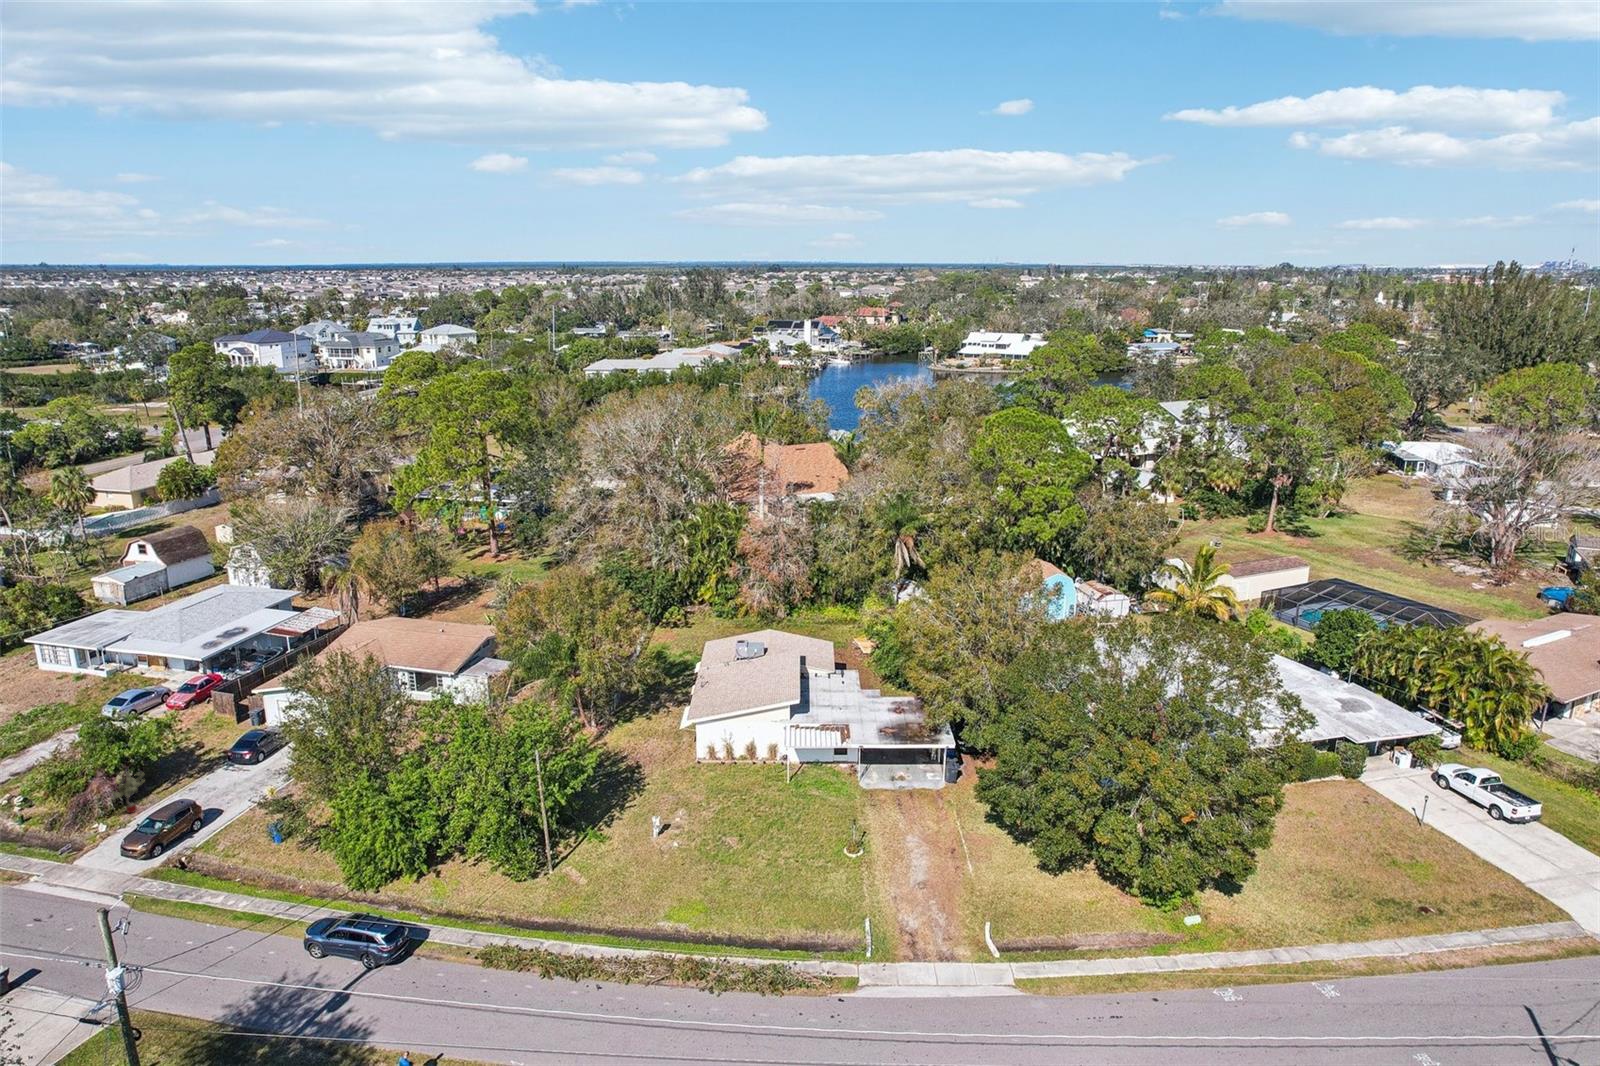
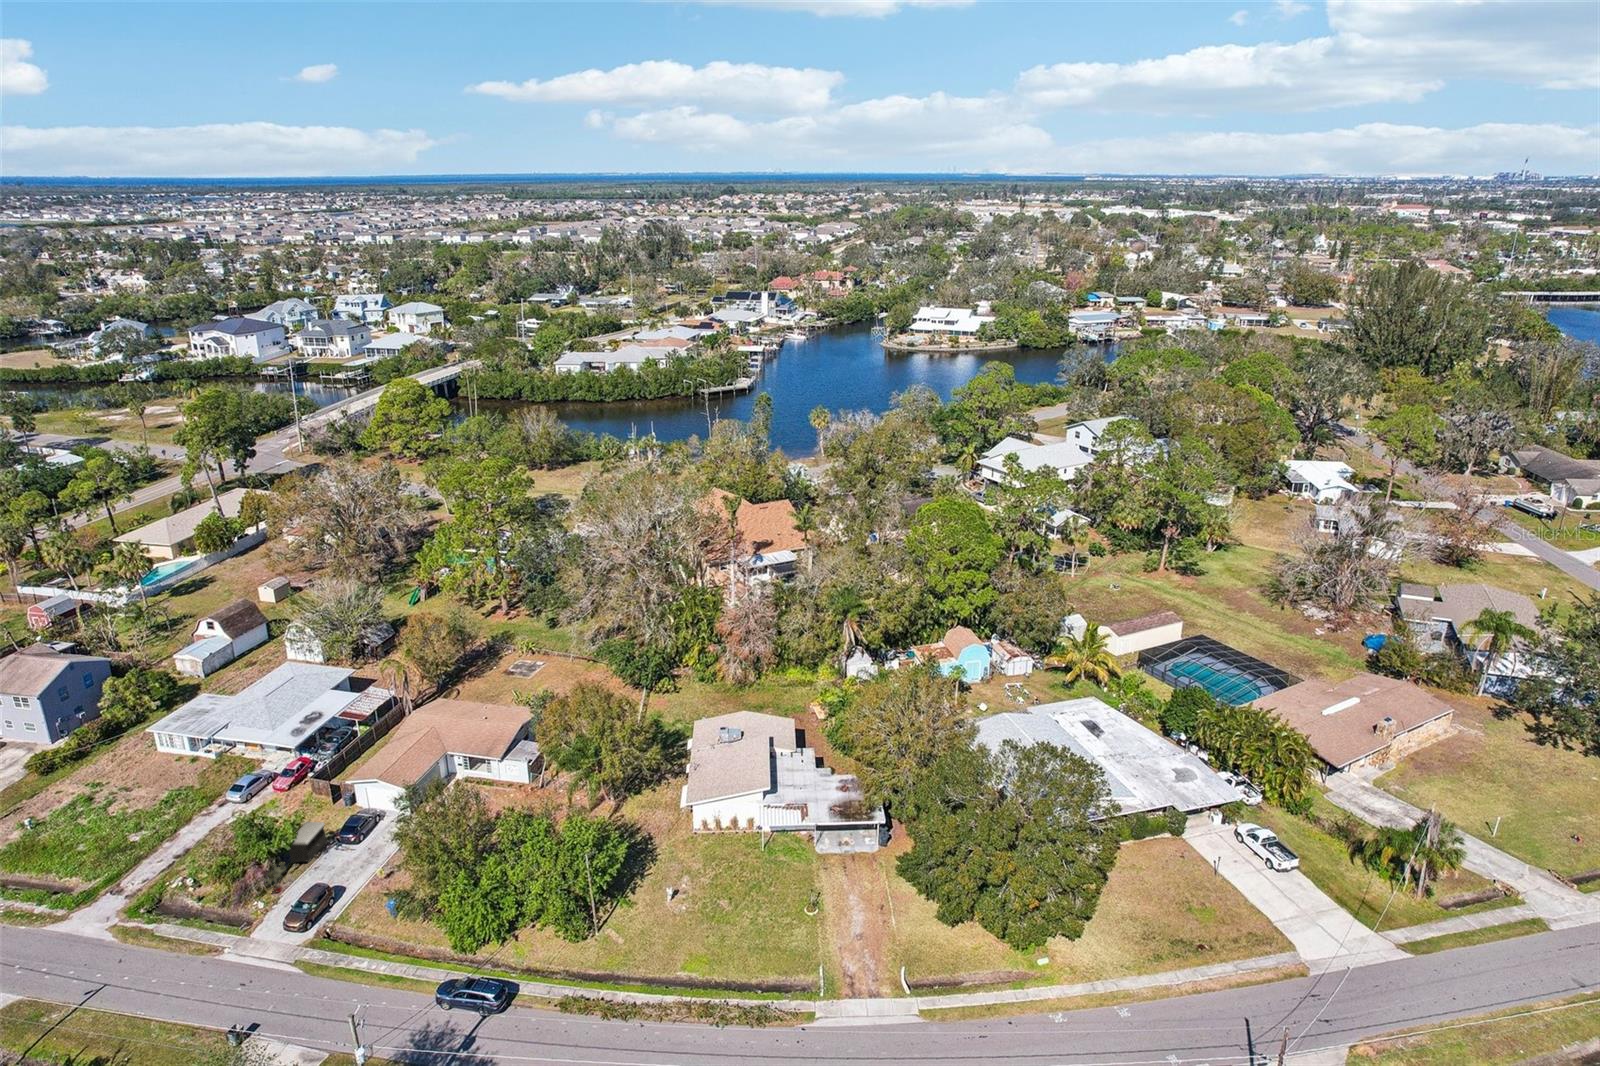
storage bench: none [156,732,215,782] -> present [289,822,327,862]

